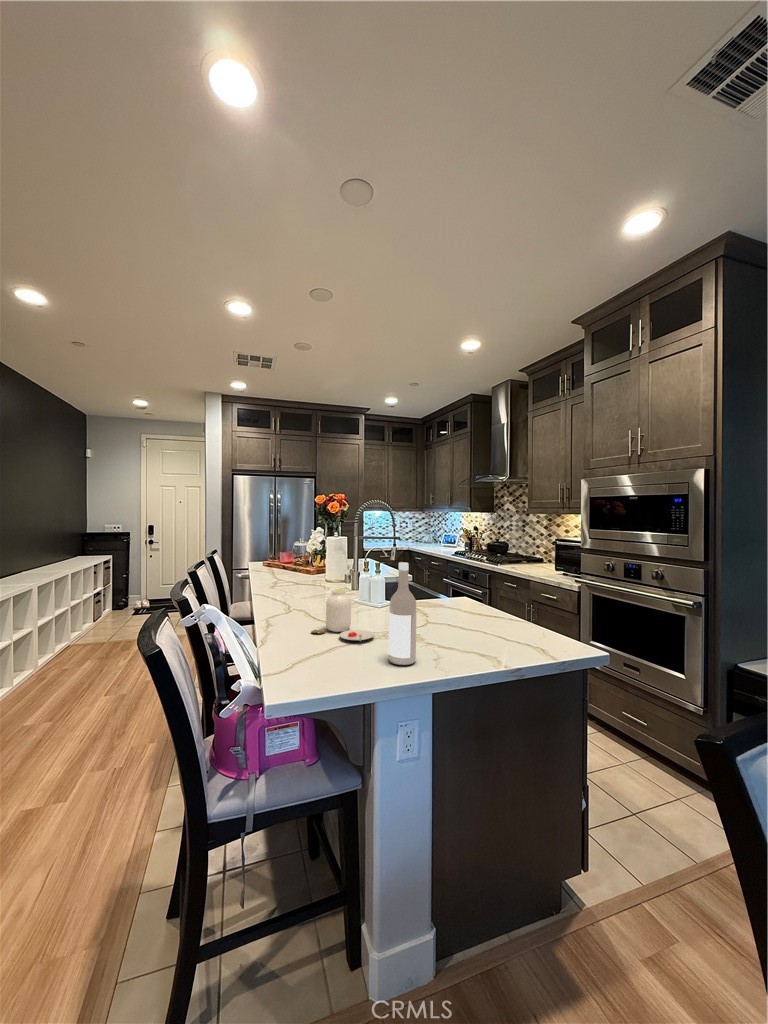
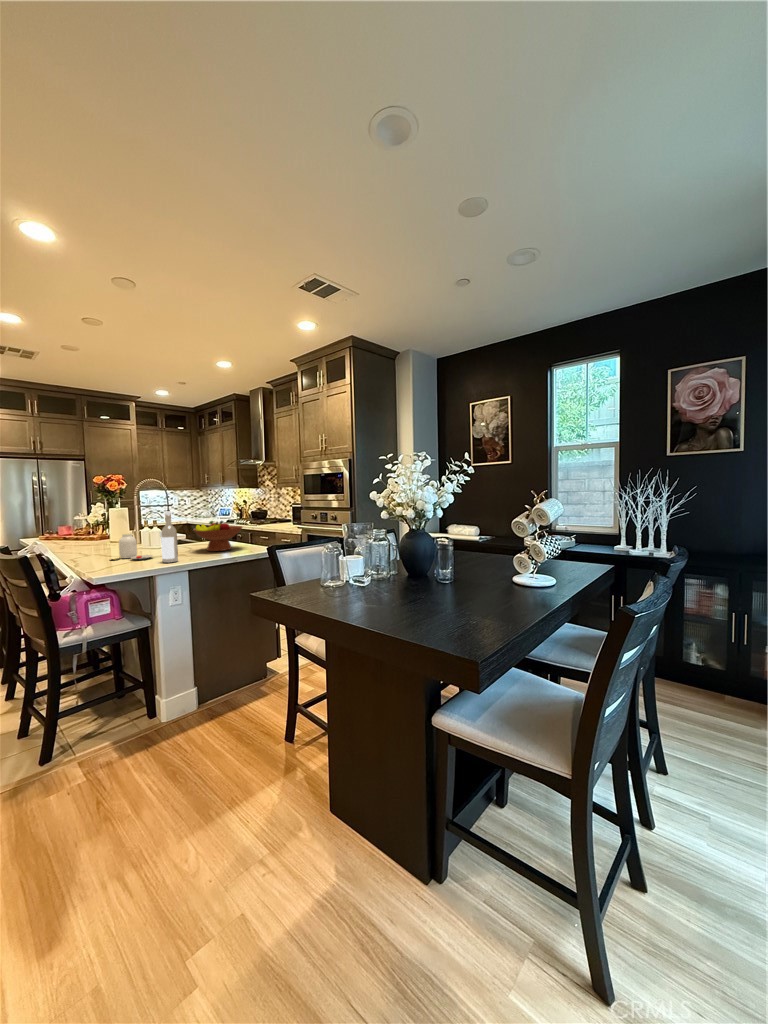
fruit bowl: none [437,578,524,638] -> present [194,521,242,551]

